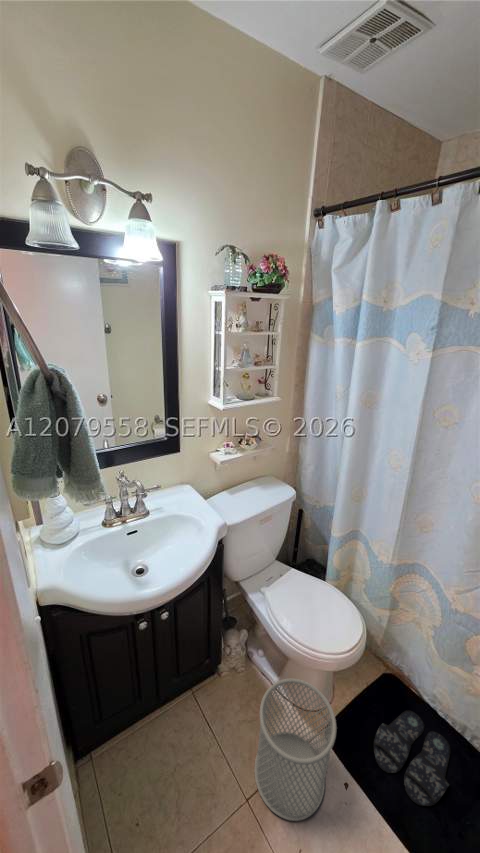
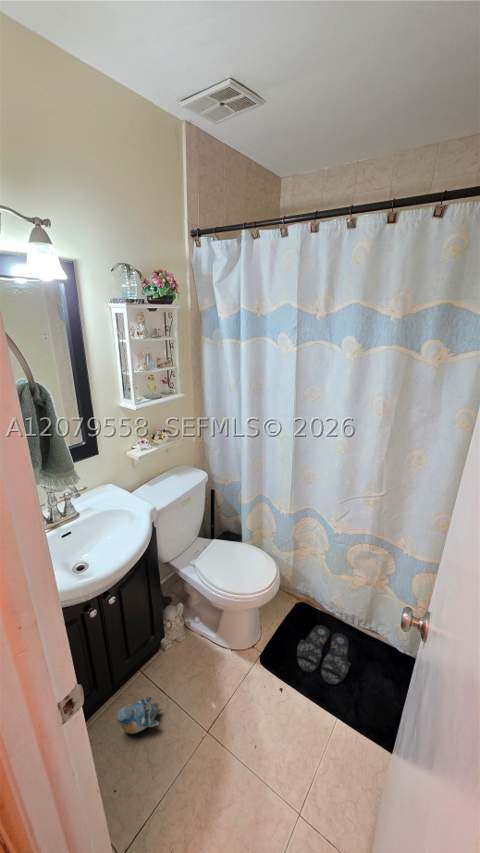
wastebasket: present [255,679,337,821] -> none [207,622,270,734]
plush toy: none [154,727,203,766] -> present [116,696,161,733]

